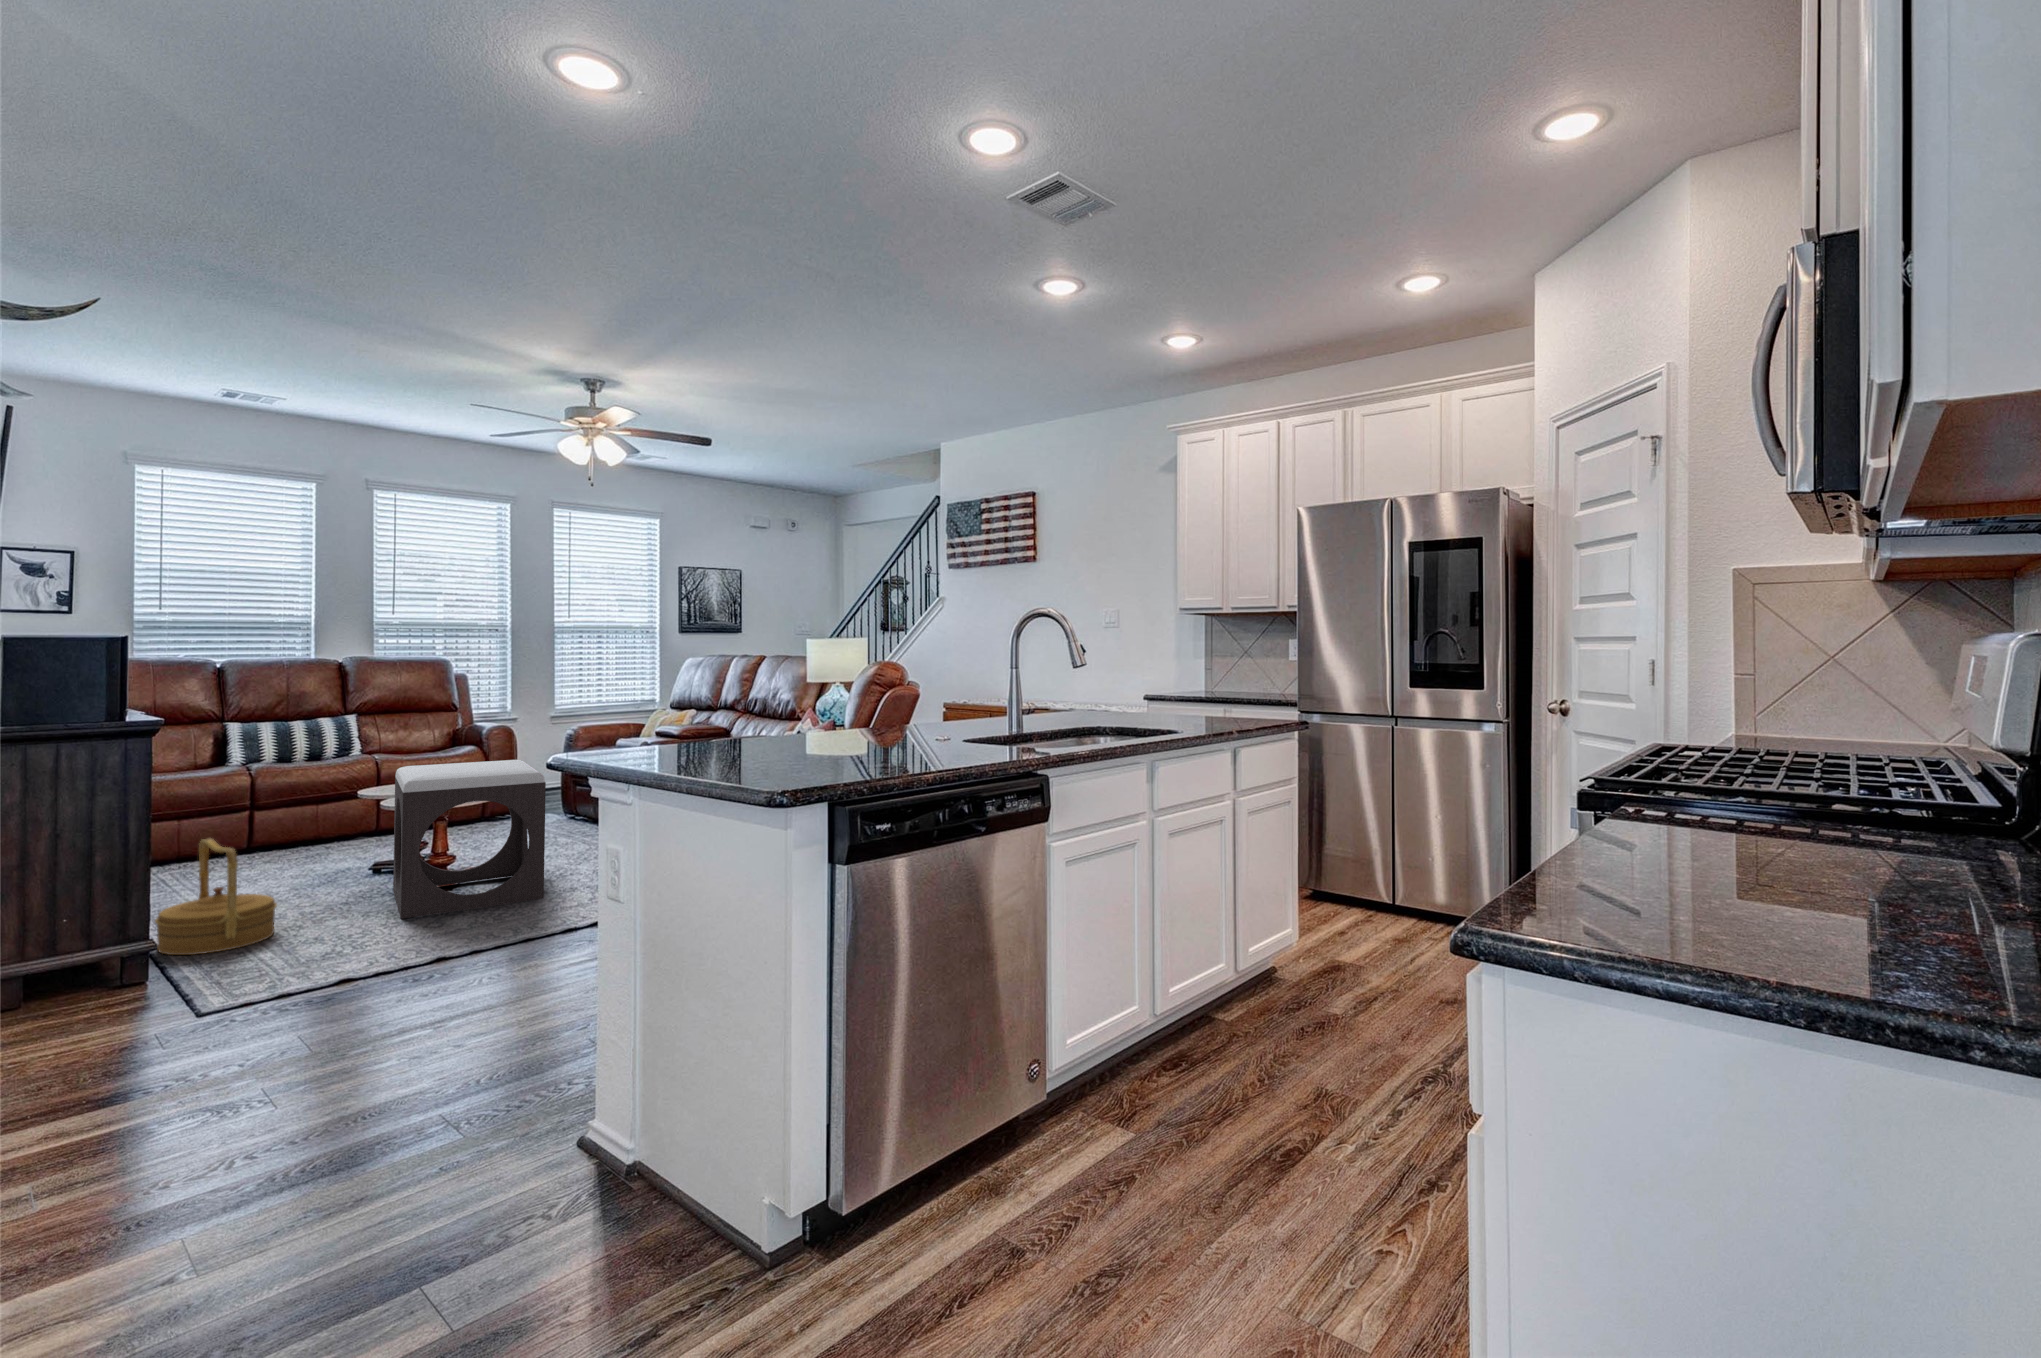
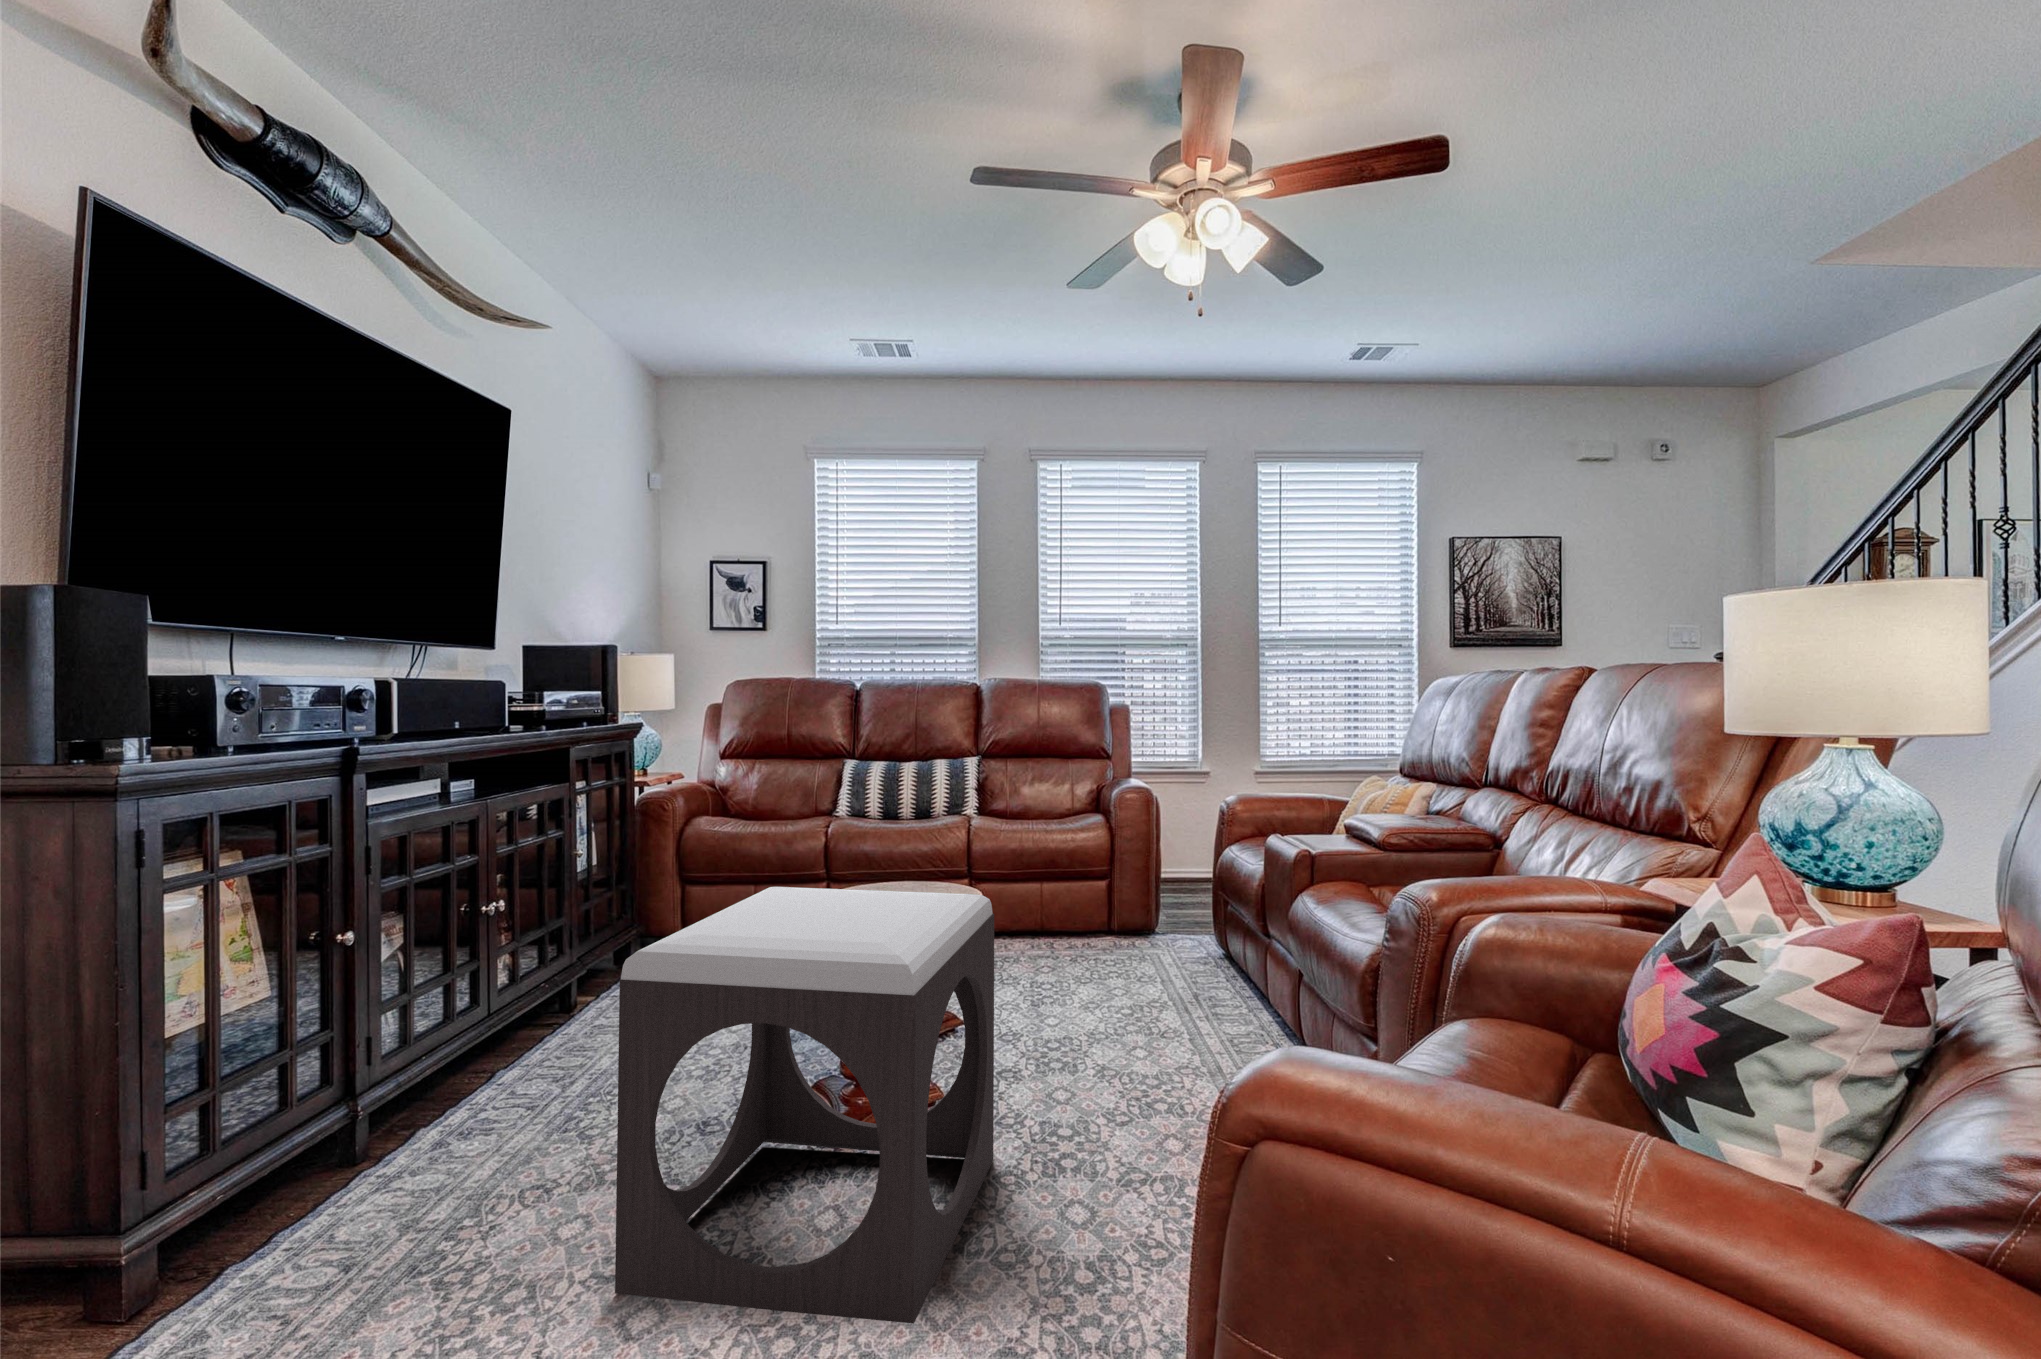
woven basket: present [155,839,277,955] -> none [240,1006,476,1295]

